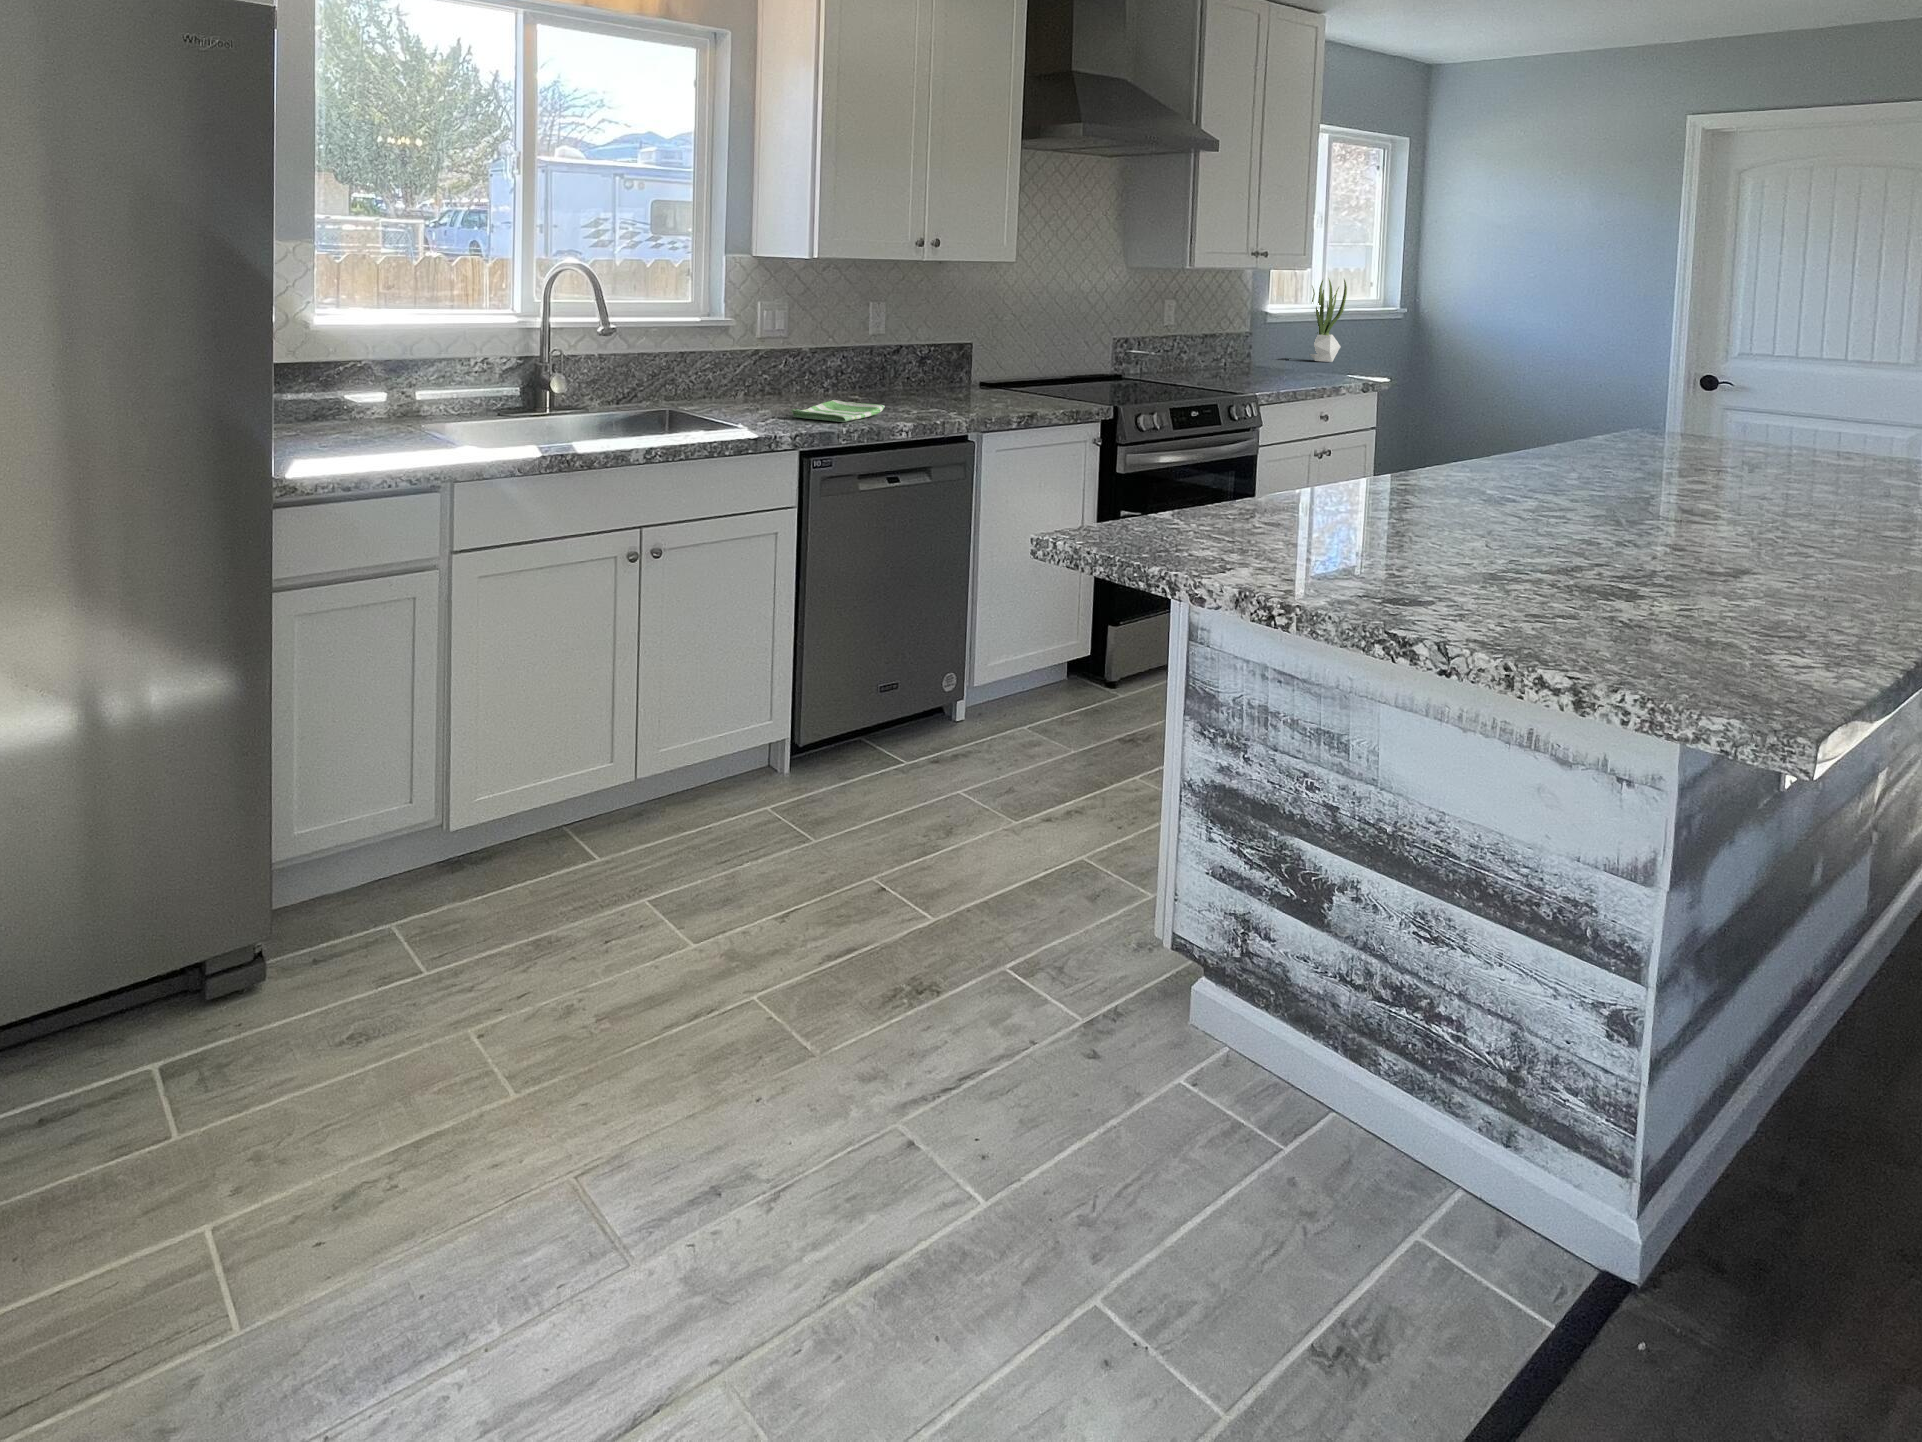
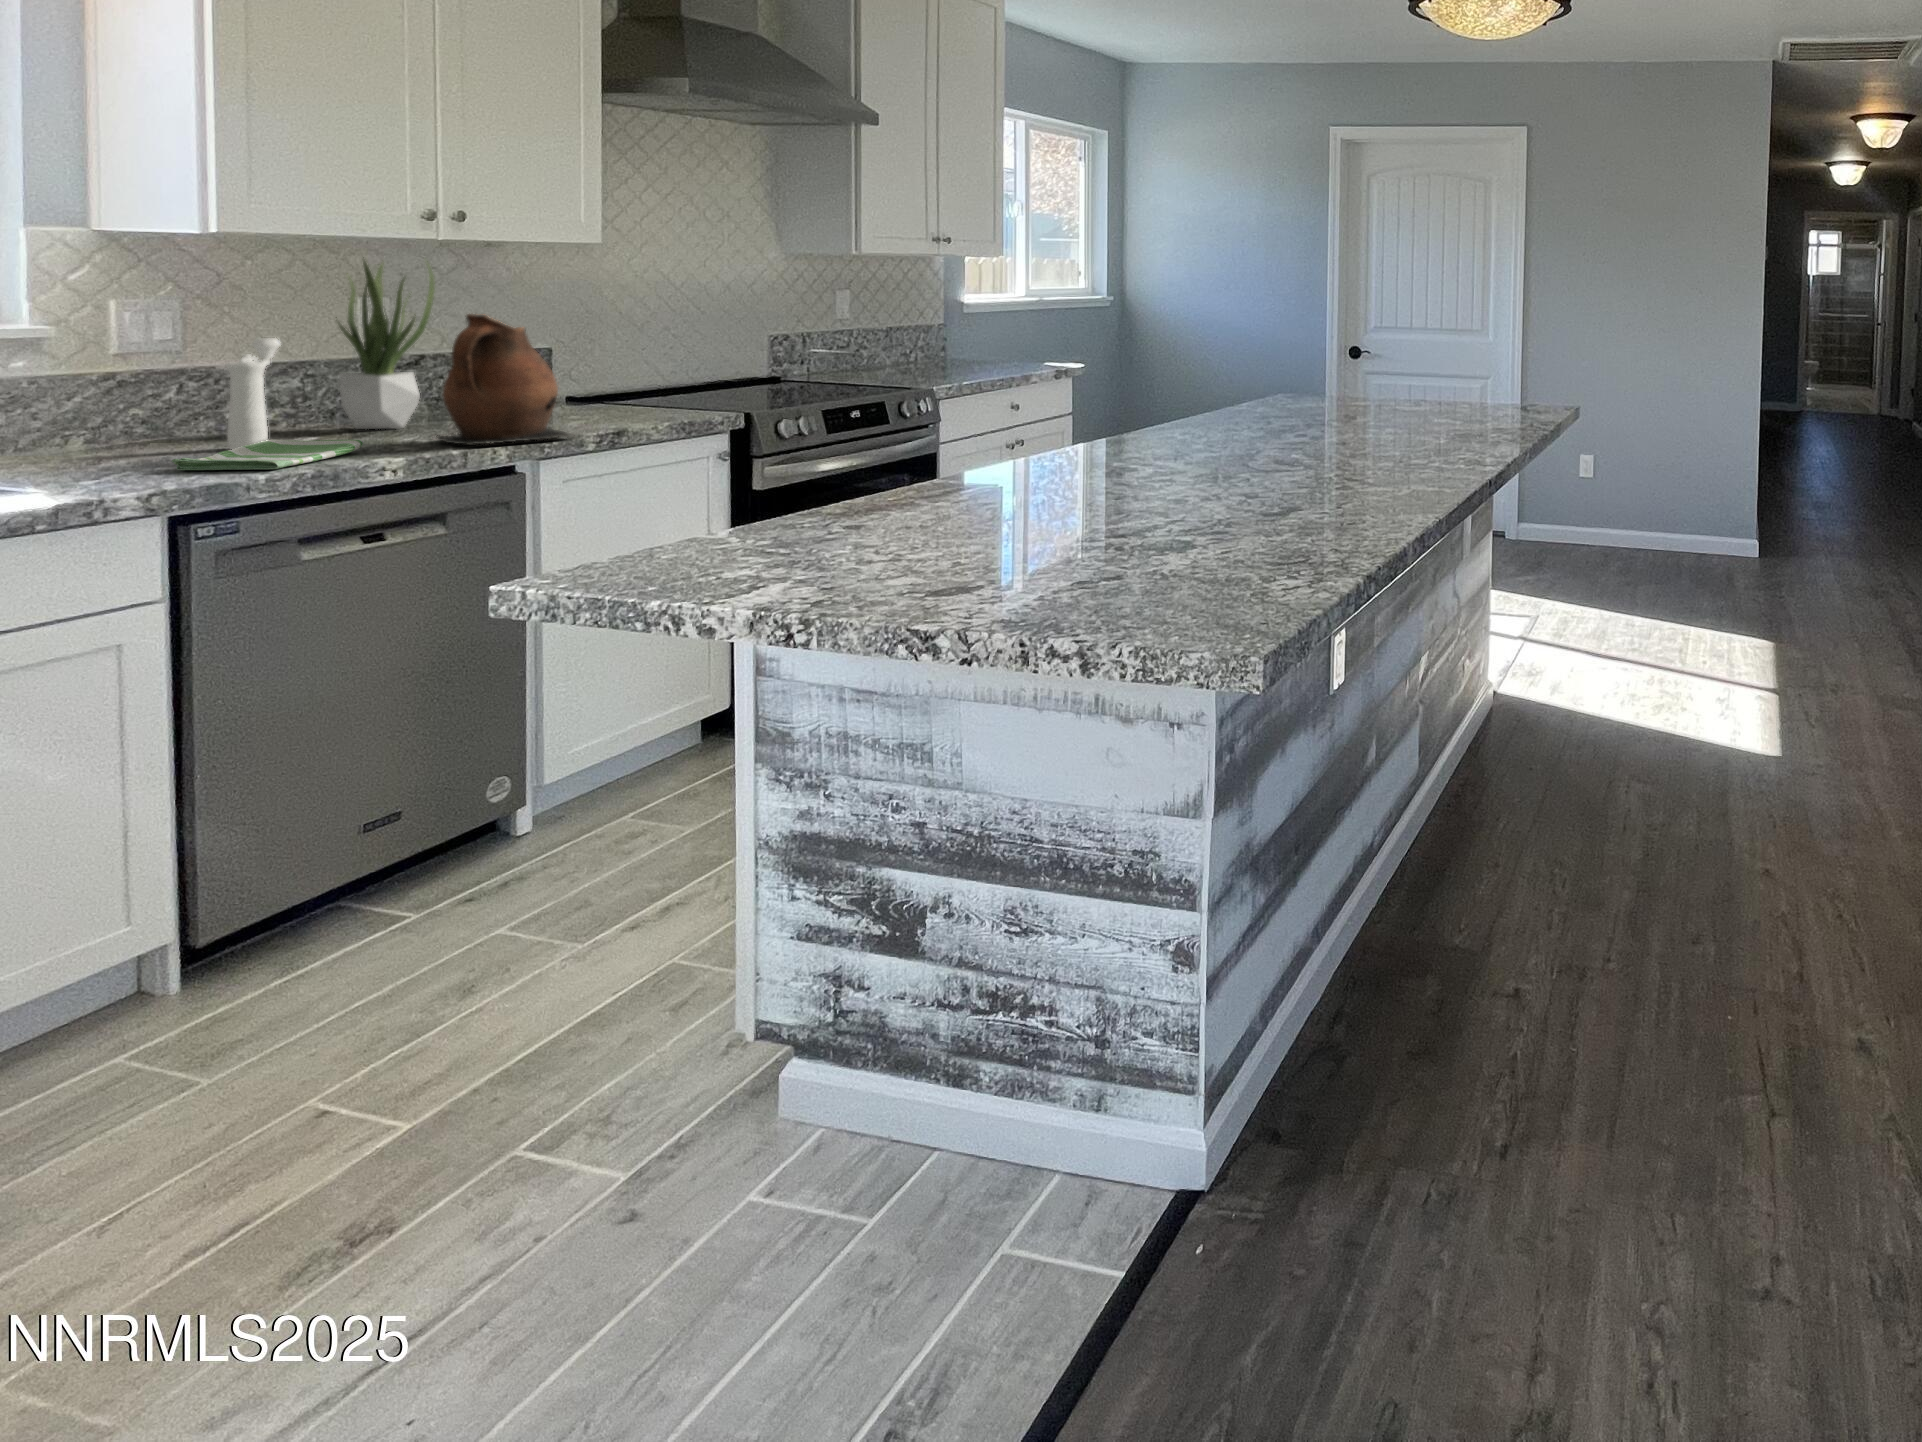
potted plant: present [1310,278,1347,362] -> present [336,261,435,429]
ceramic pitcher: none [917,315,1008,417] -> present [436,314,575,445]
pepper mill: none [808,328,835,406] -> present [227,338,281,450]

